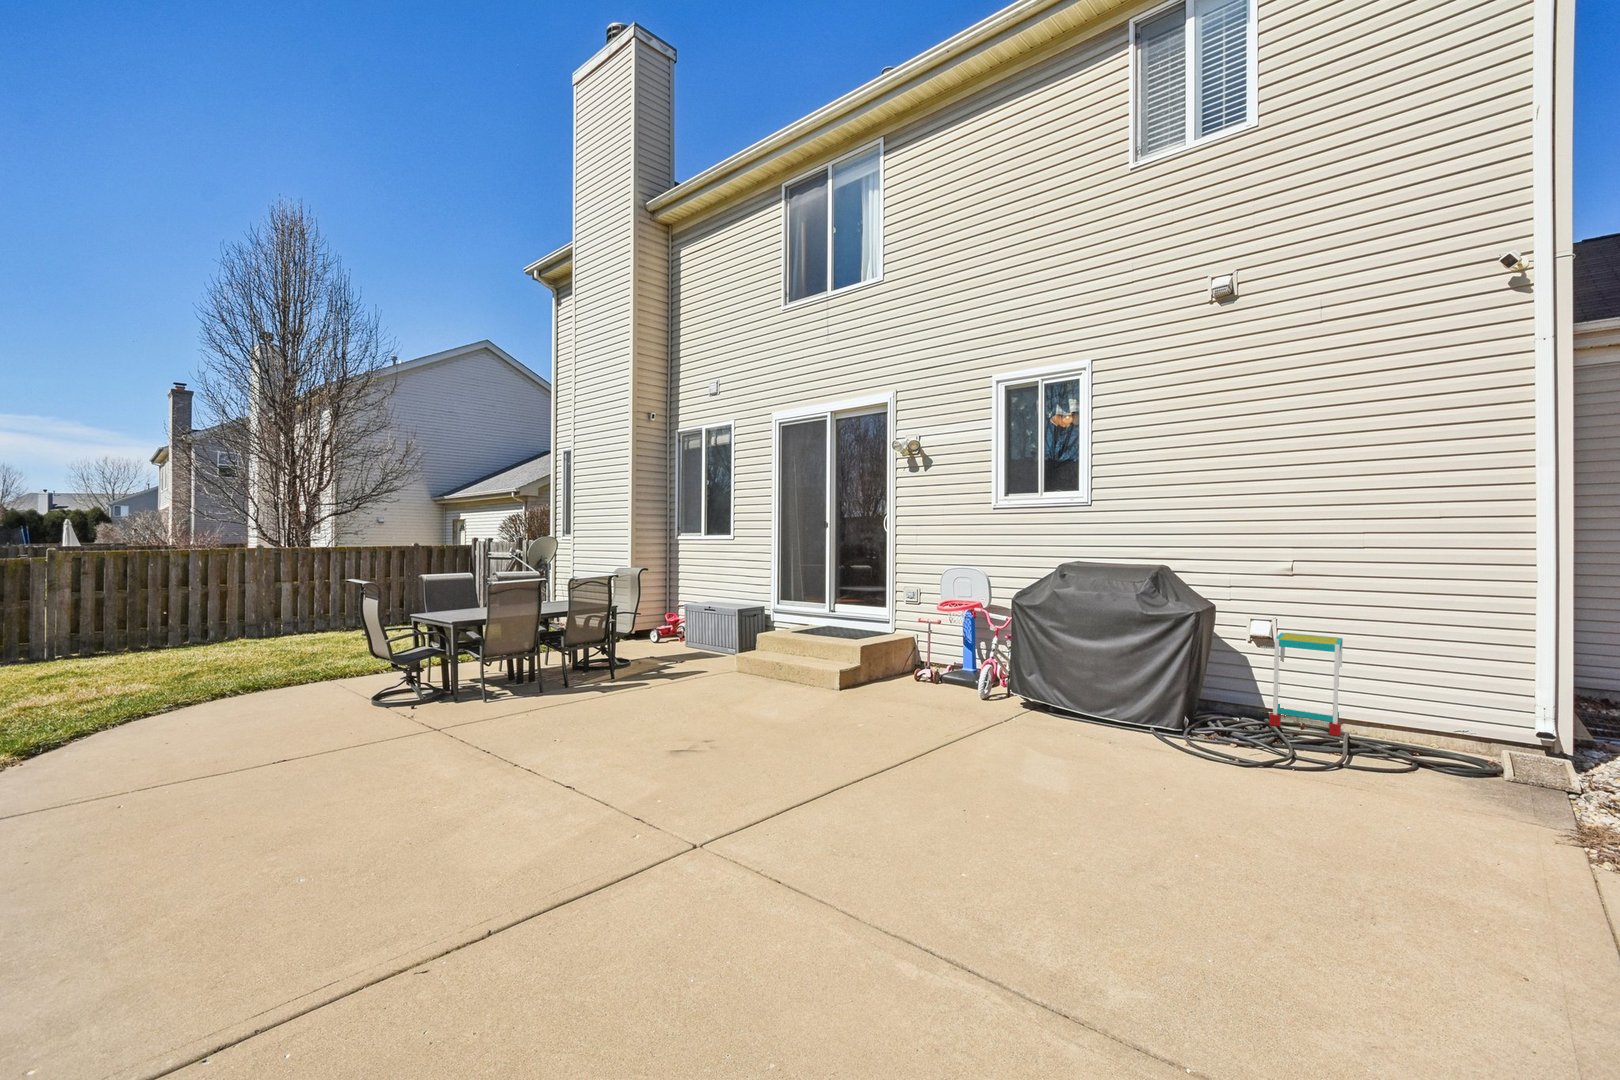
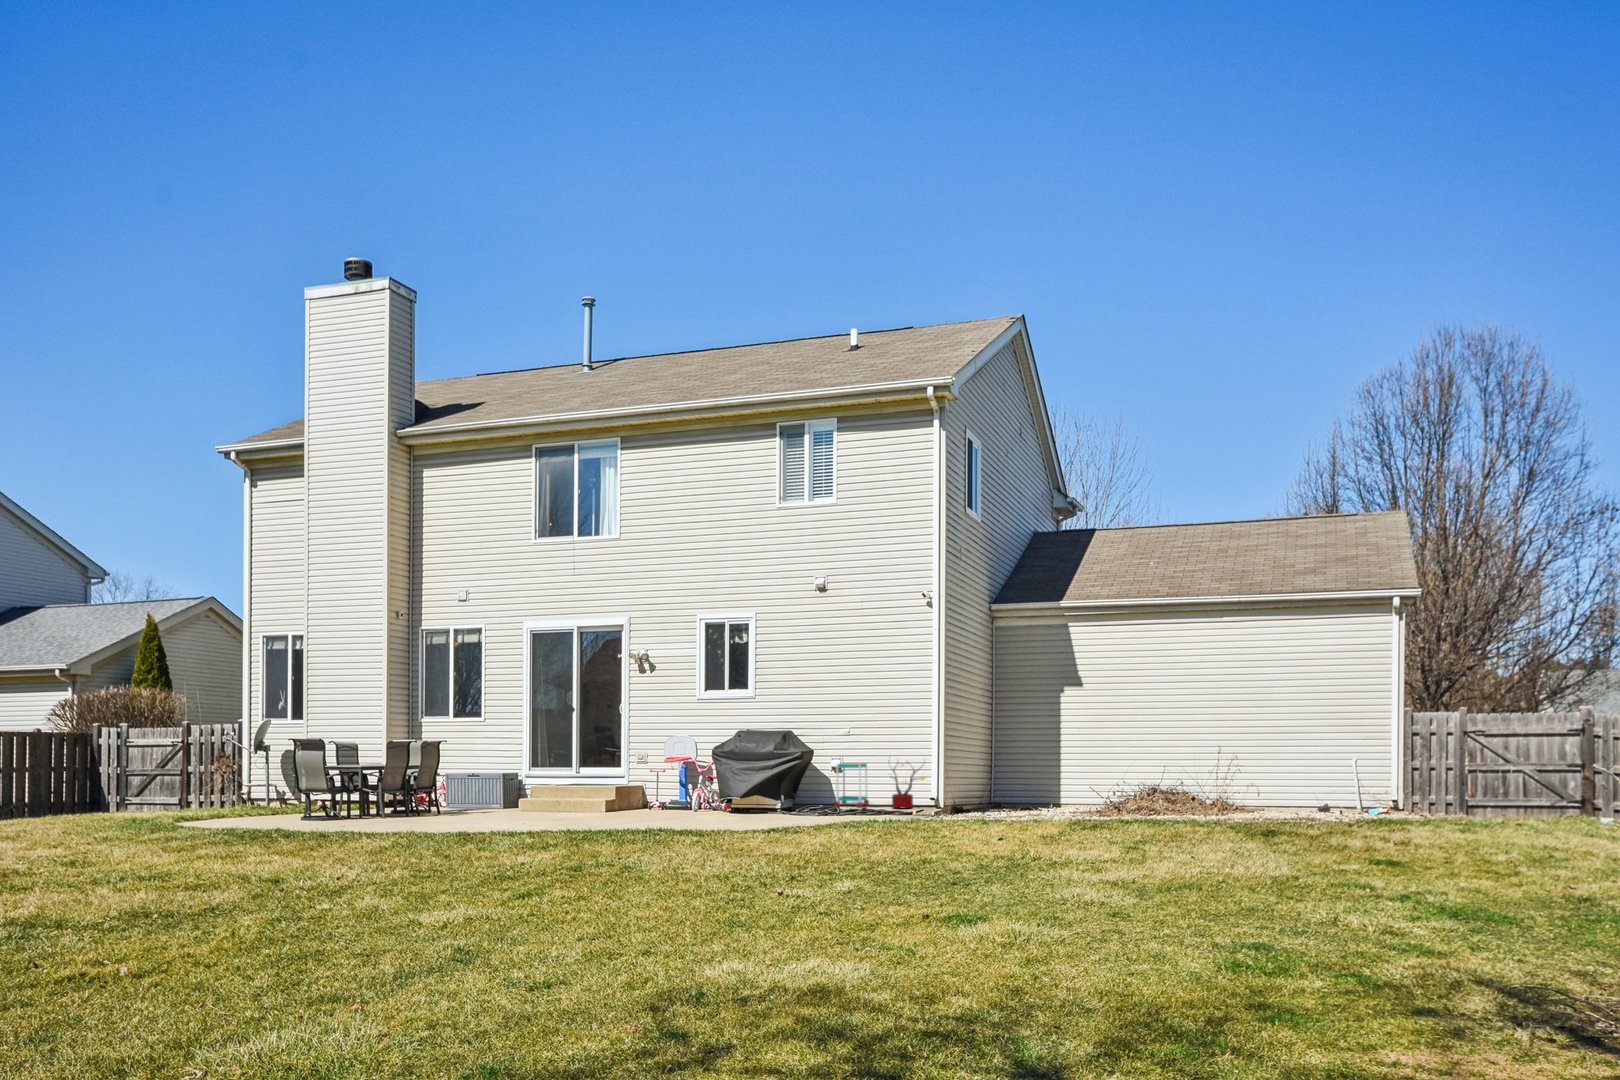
decorative plant: none [1403,629,1557,759] -> present [892,765,925,808]

